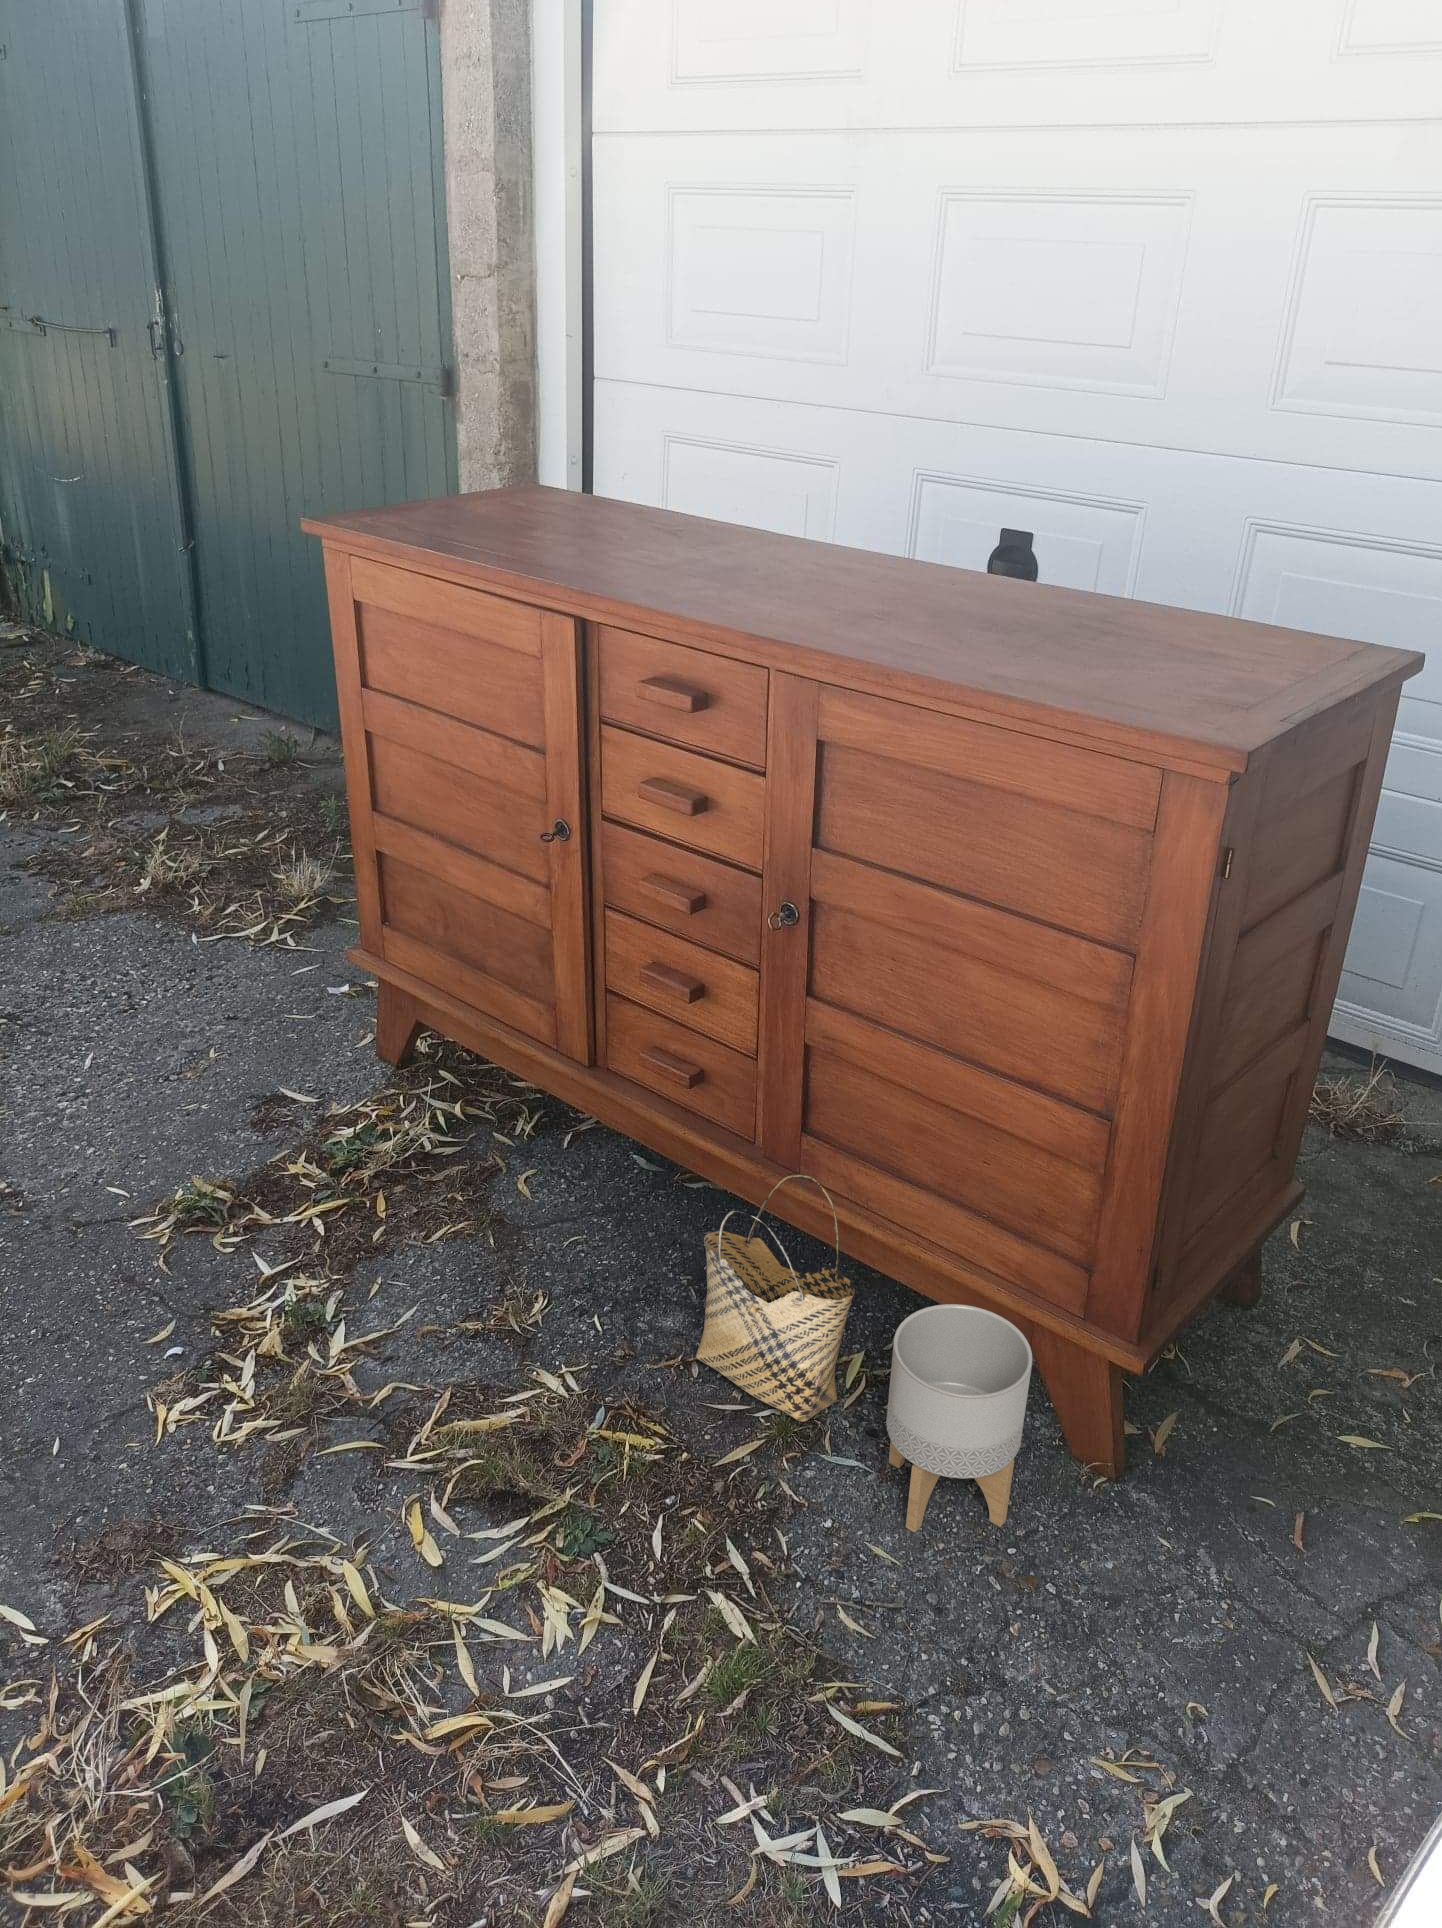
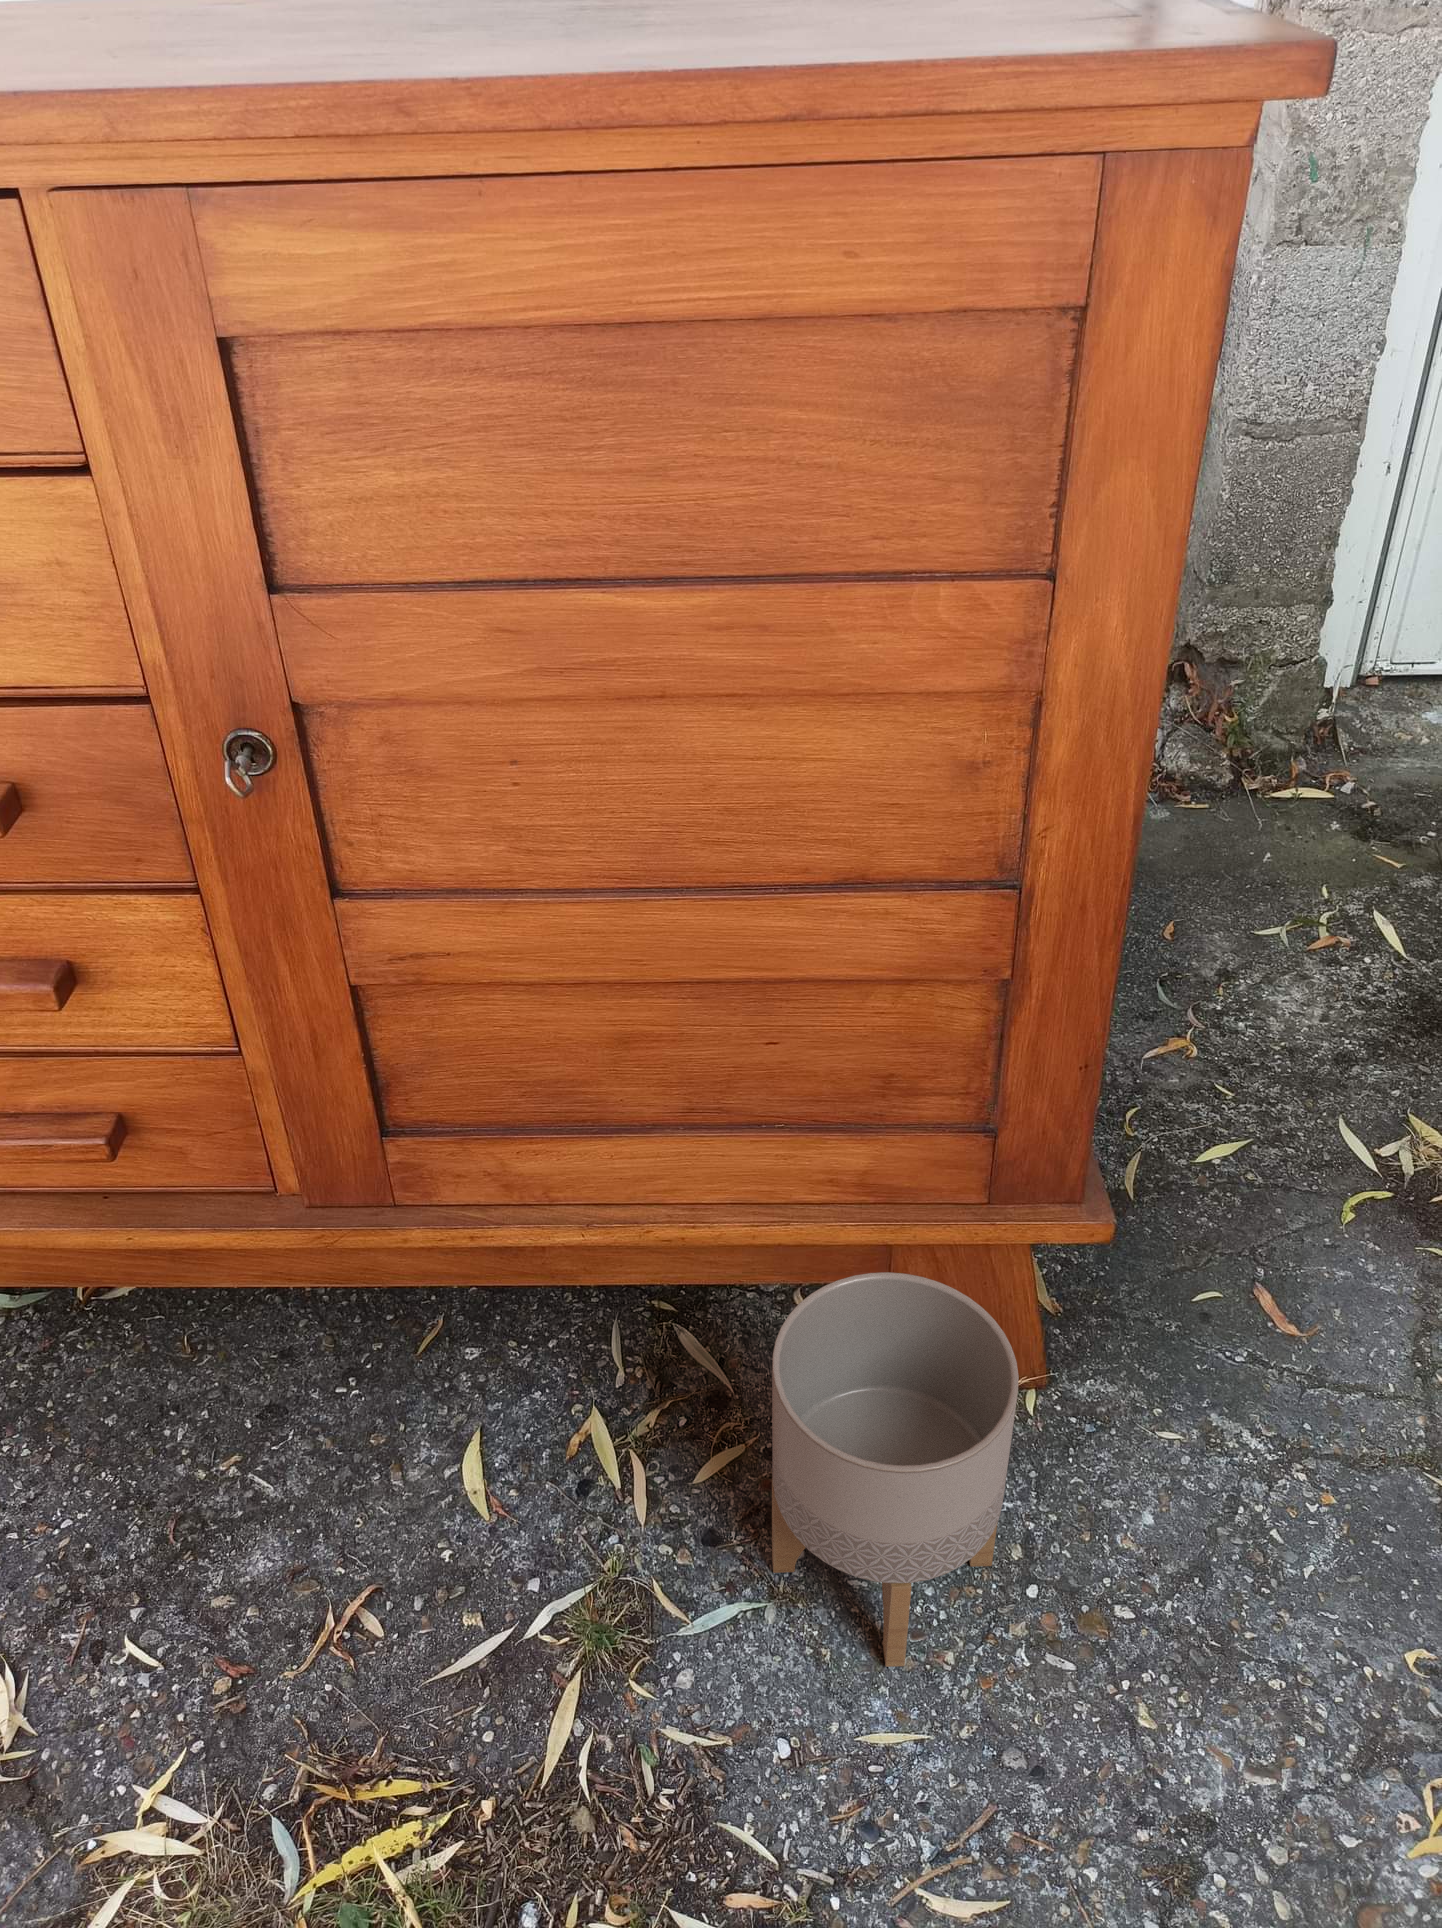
woven basket: present [696,1174,855,1422] -> none [306,1215,630,1610]

